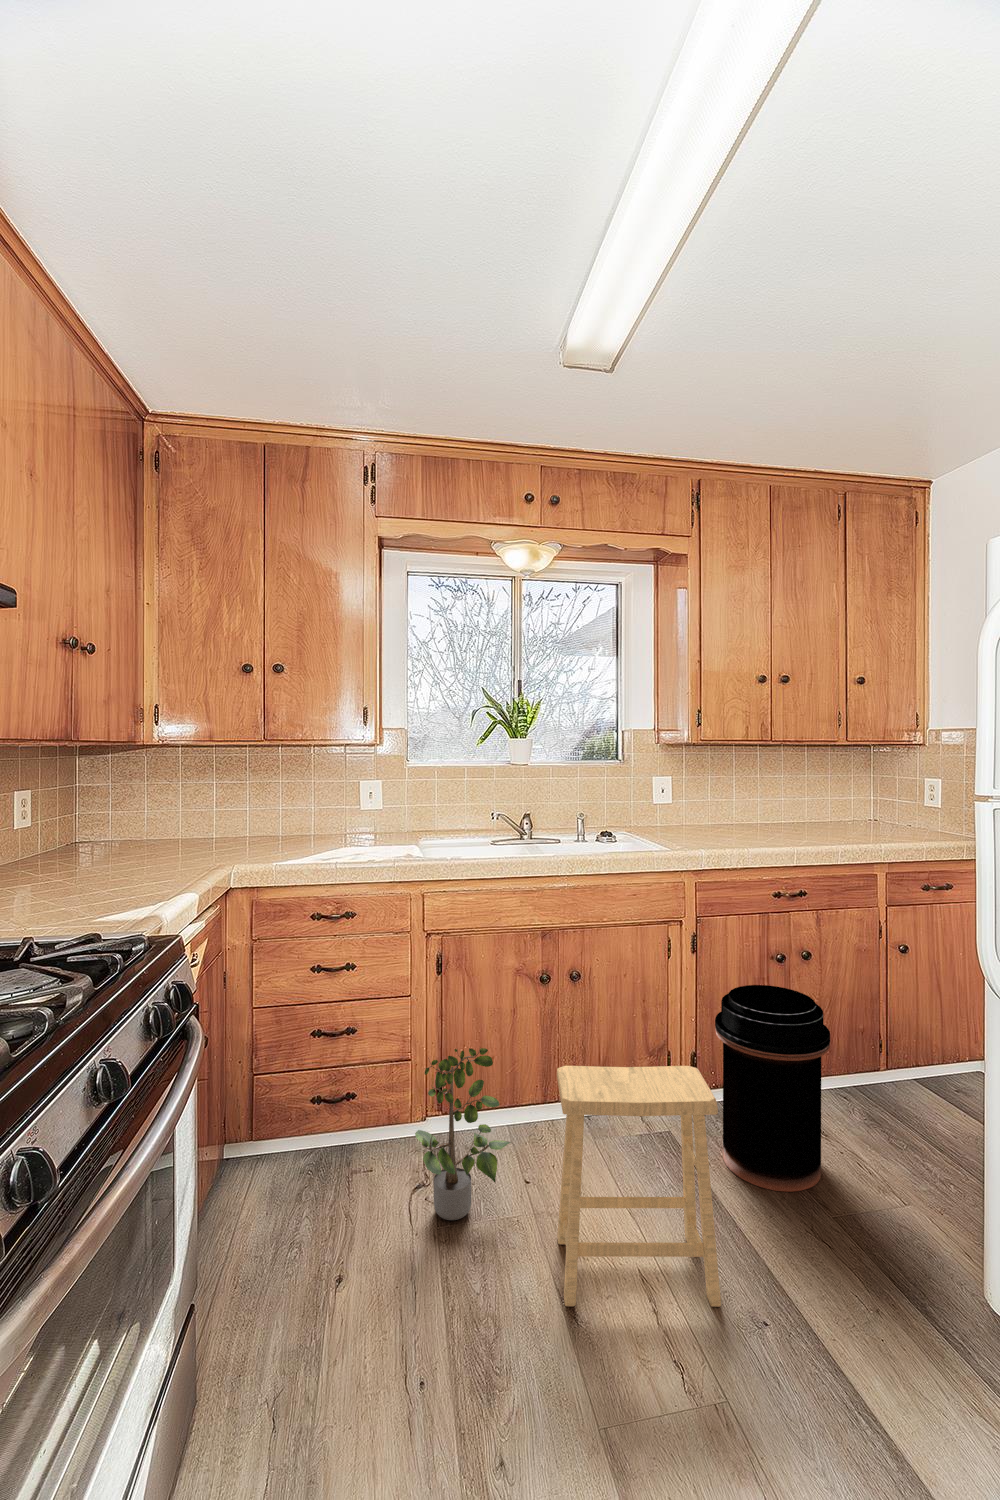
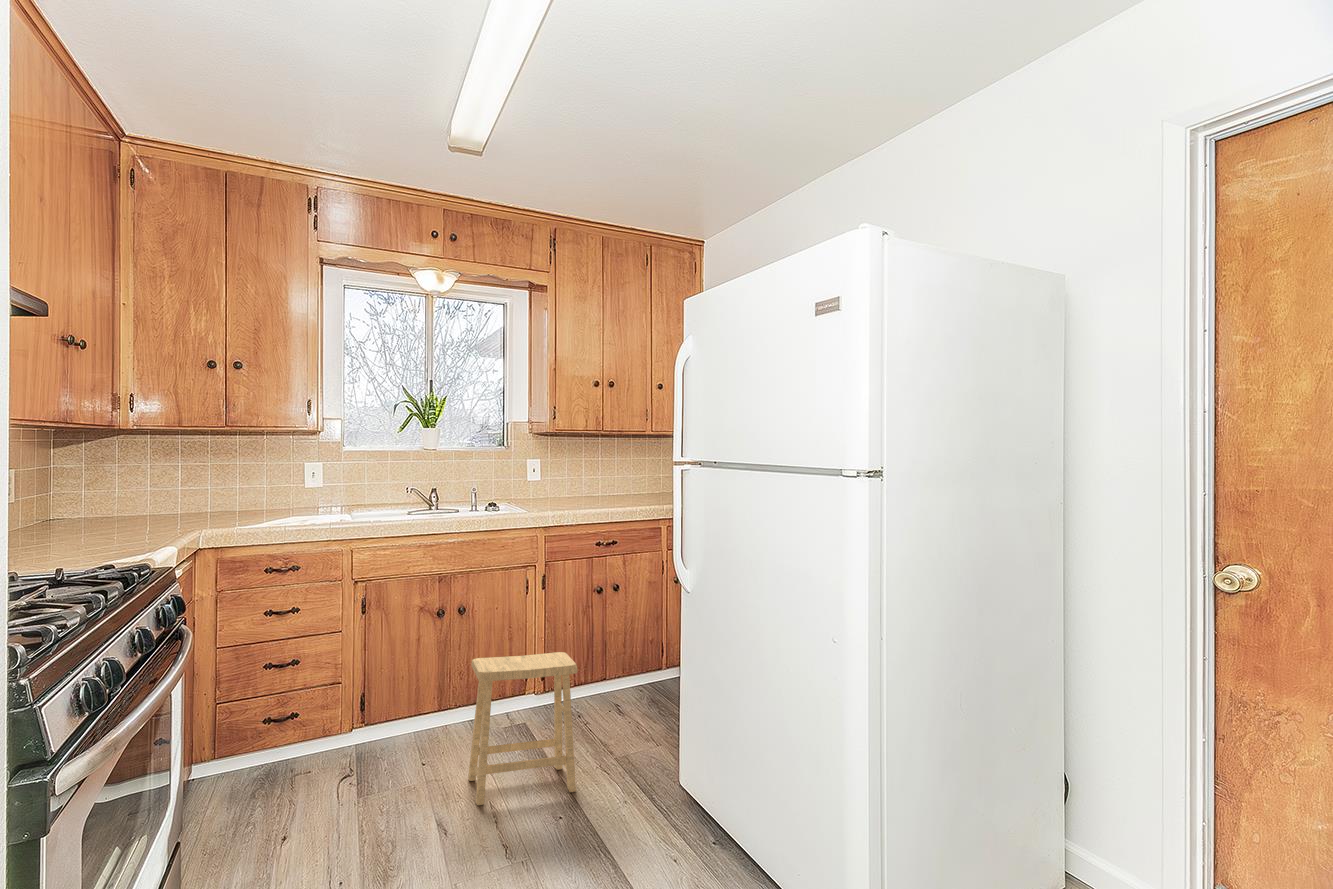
trash can: present [715,985,830,1192] -> none [579,609,653,740]
potted plant: present [415,1048,511,1220] -> none [360,653,434,781]

